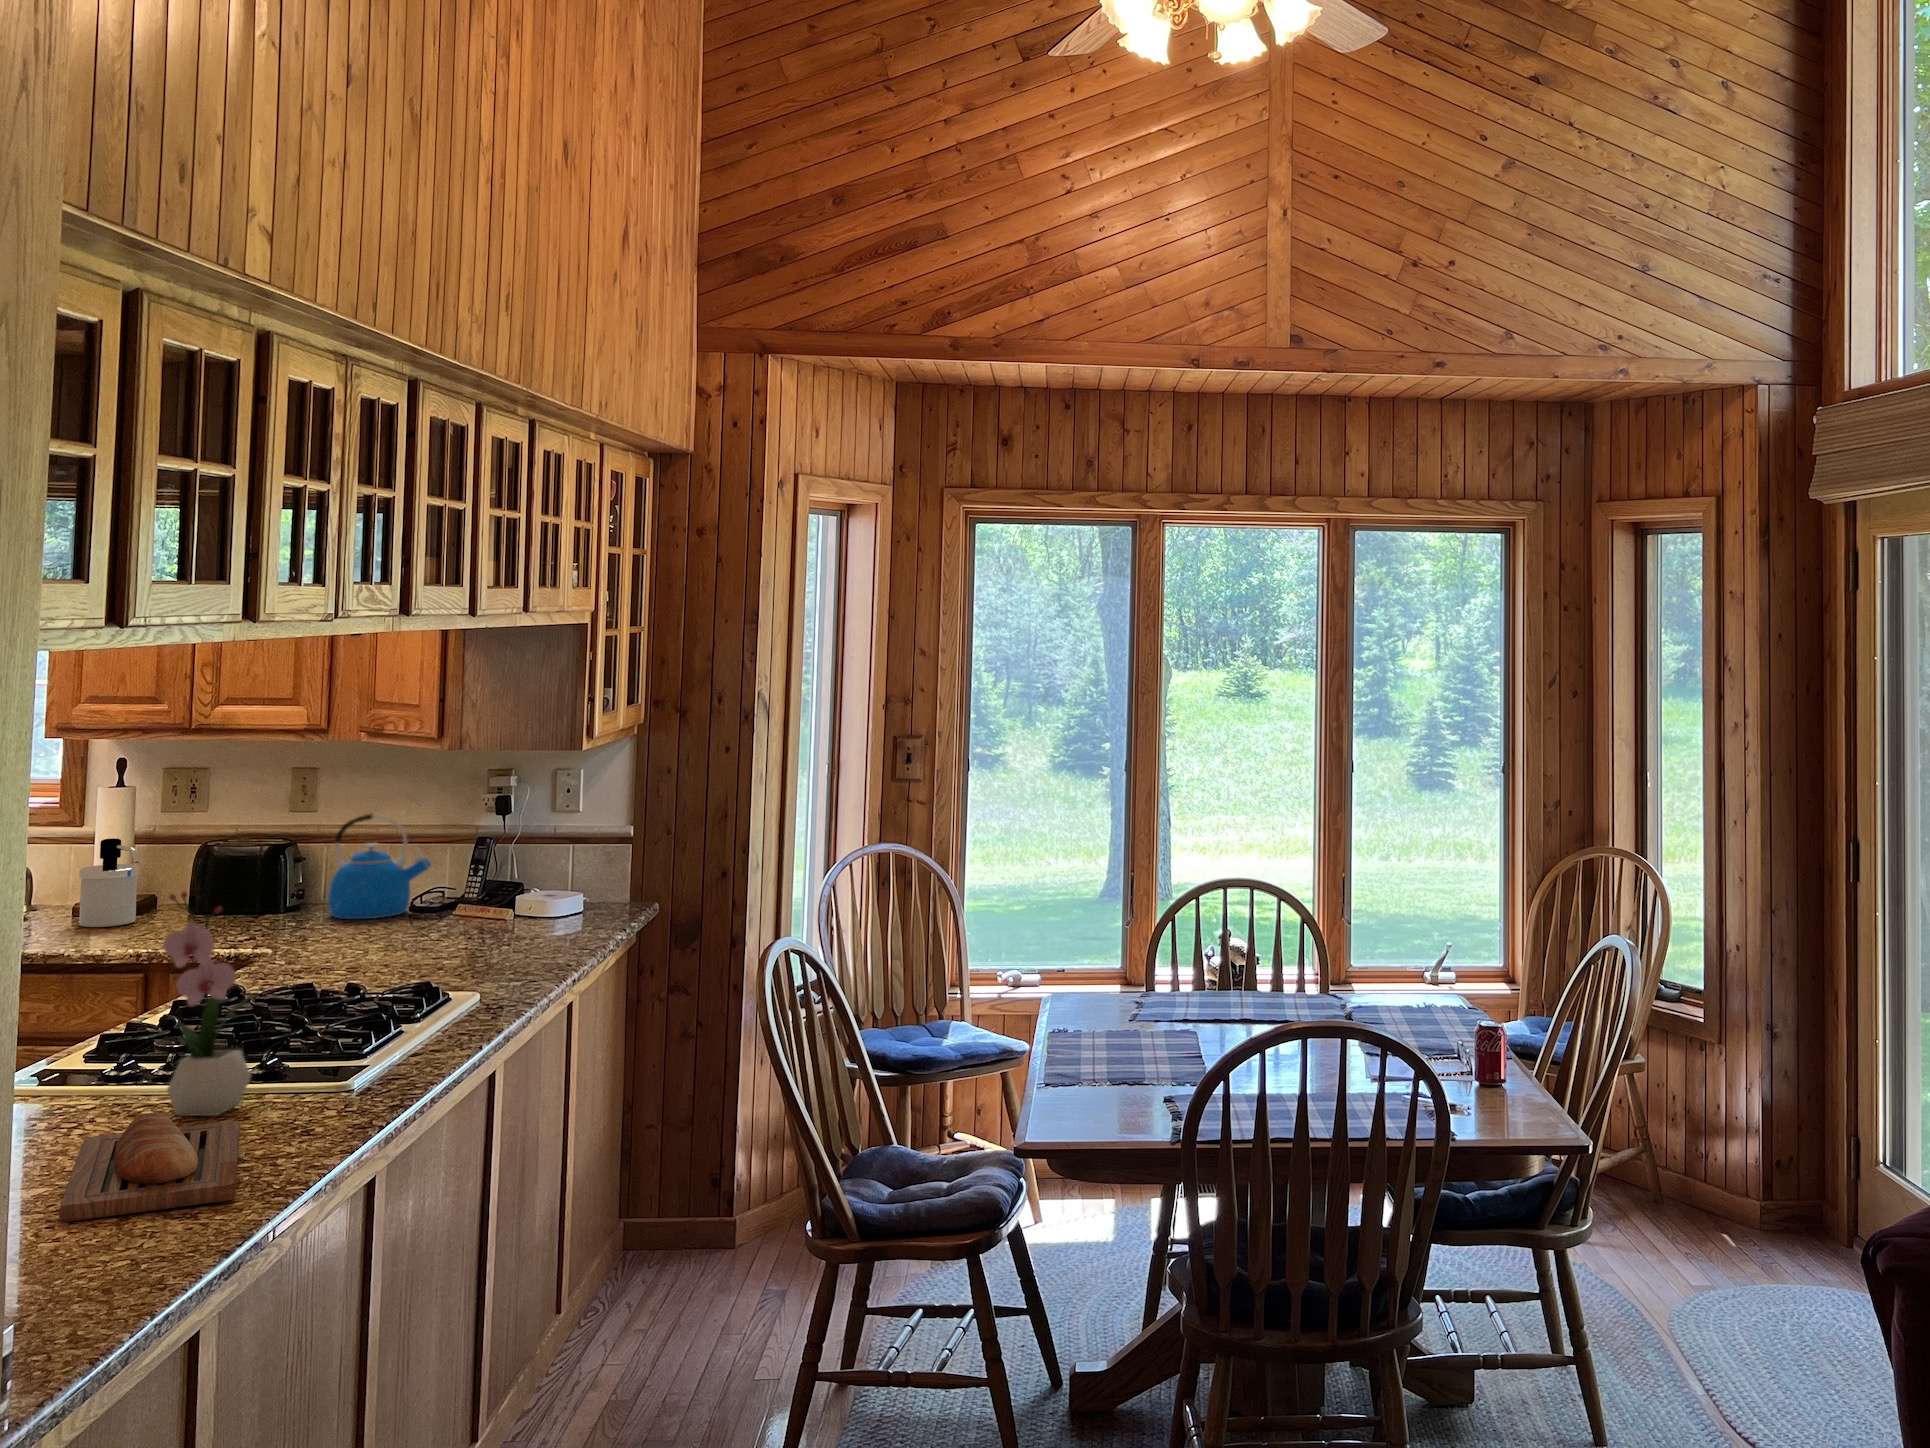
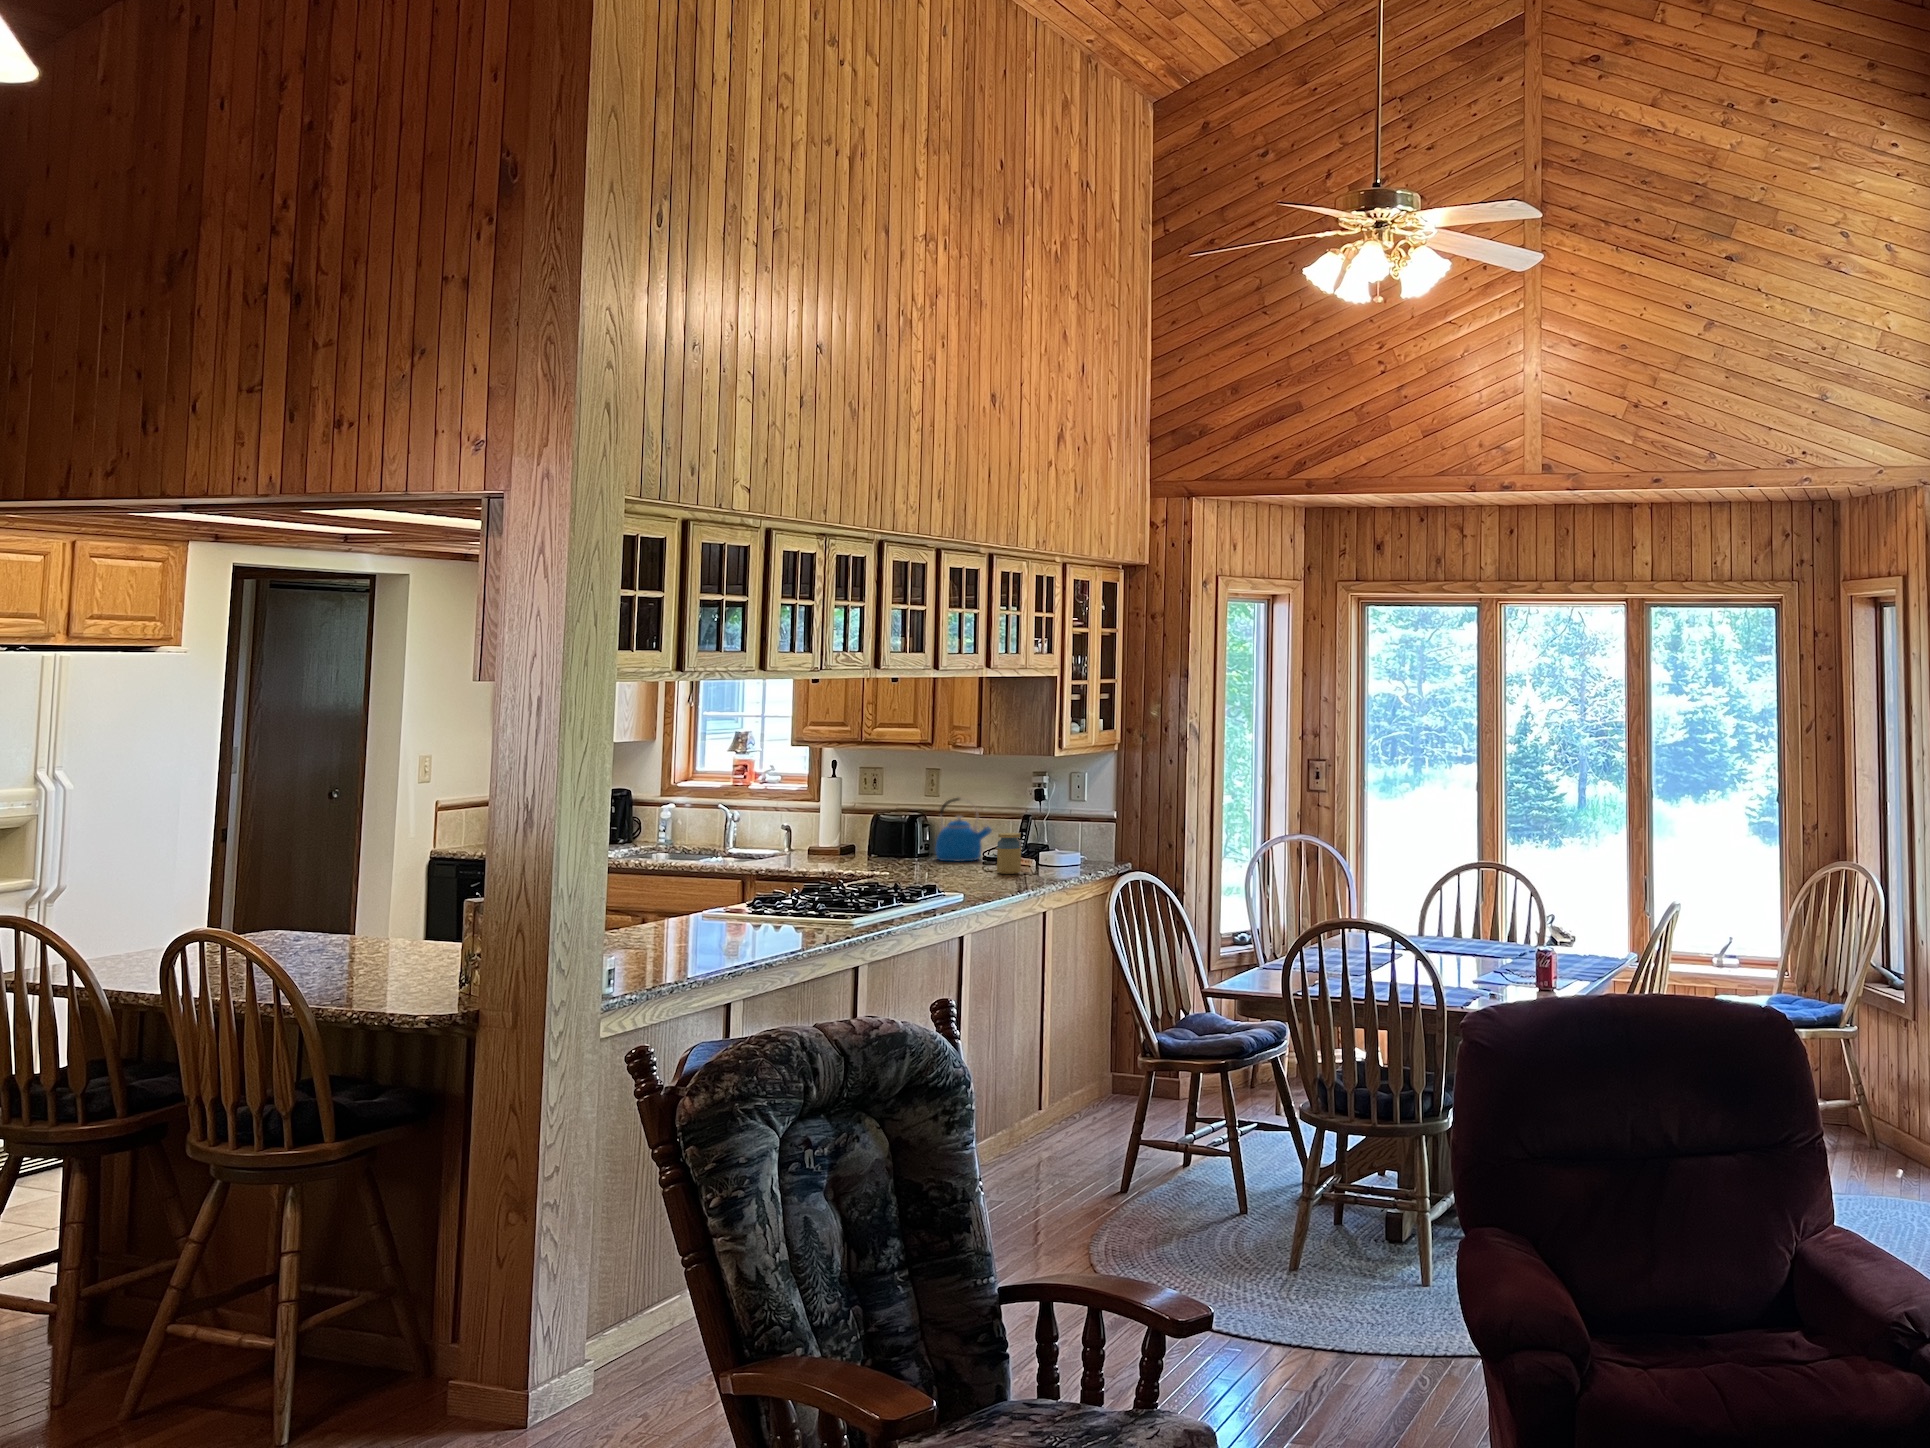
soap dispenser: present [79,838,140,927] -> none [809,805,840,856]
jar: none [476,869,516,937] -> present [997,833,1021,874]
flower arrangement: present [163,891,260,1116] -> none [748,814,799,930]
bread loaf: present [59,1113,240,1221] -> none [671,919,773,956]

